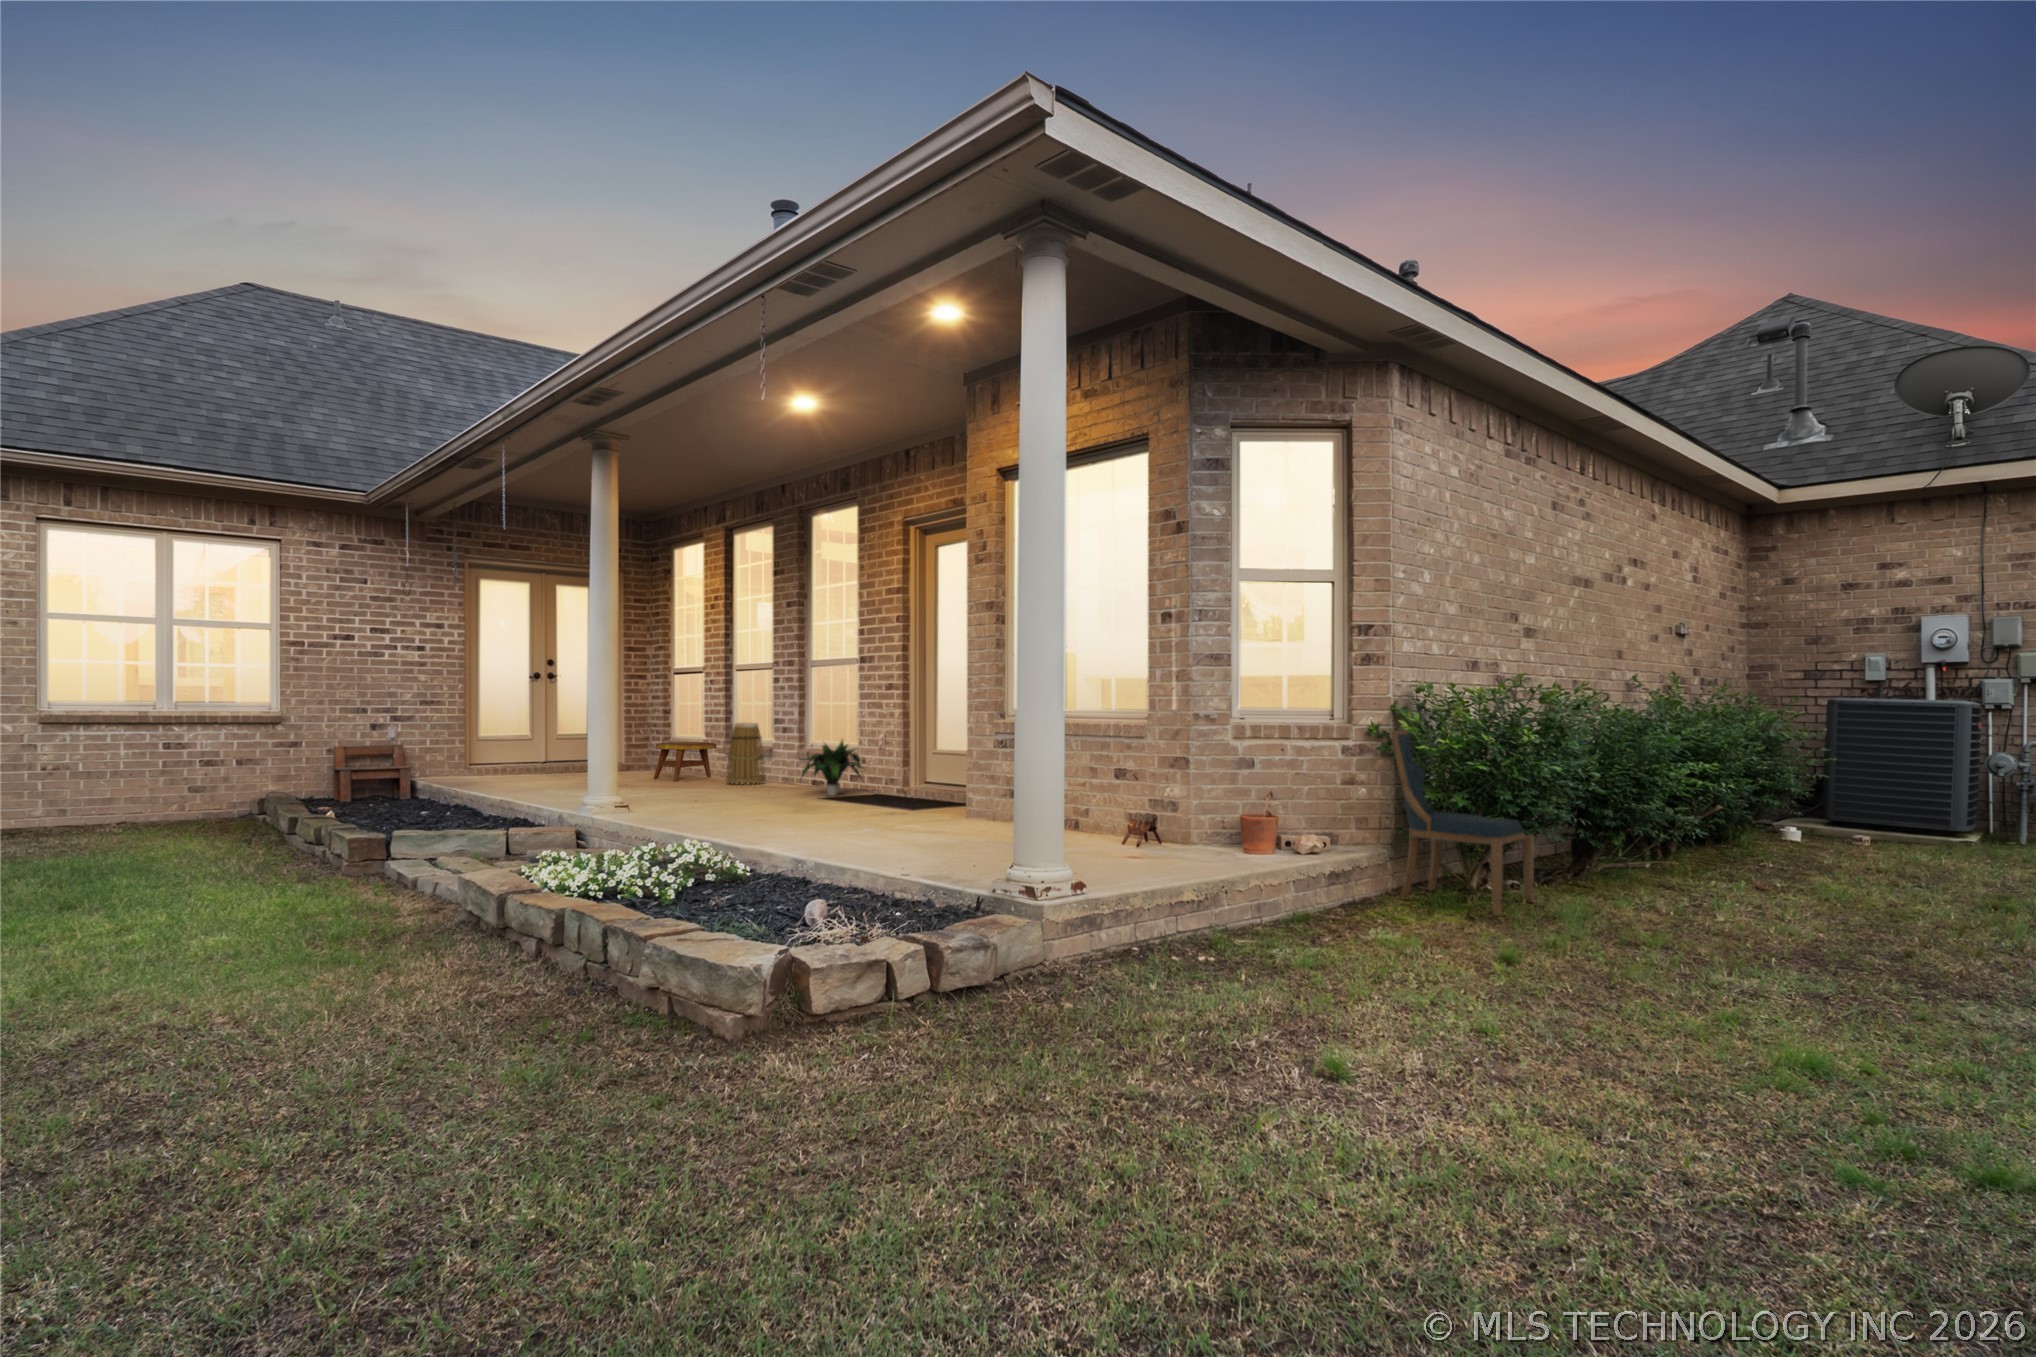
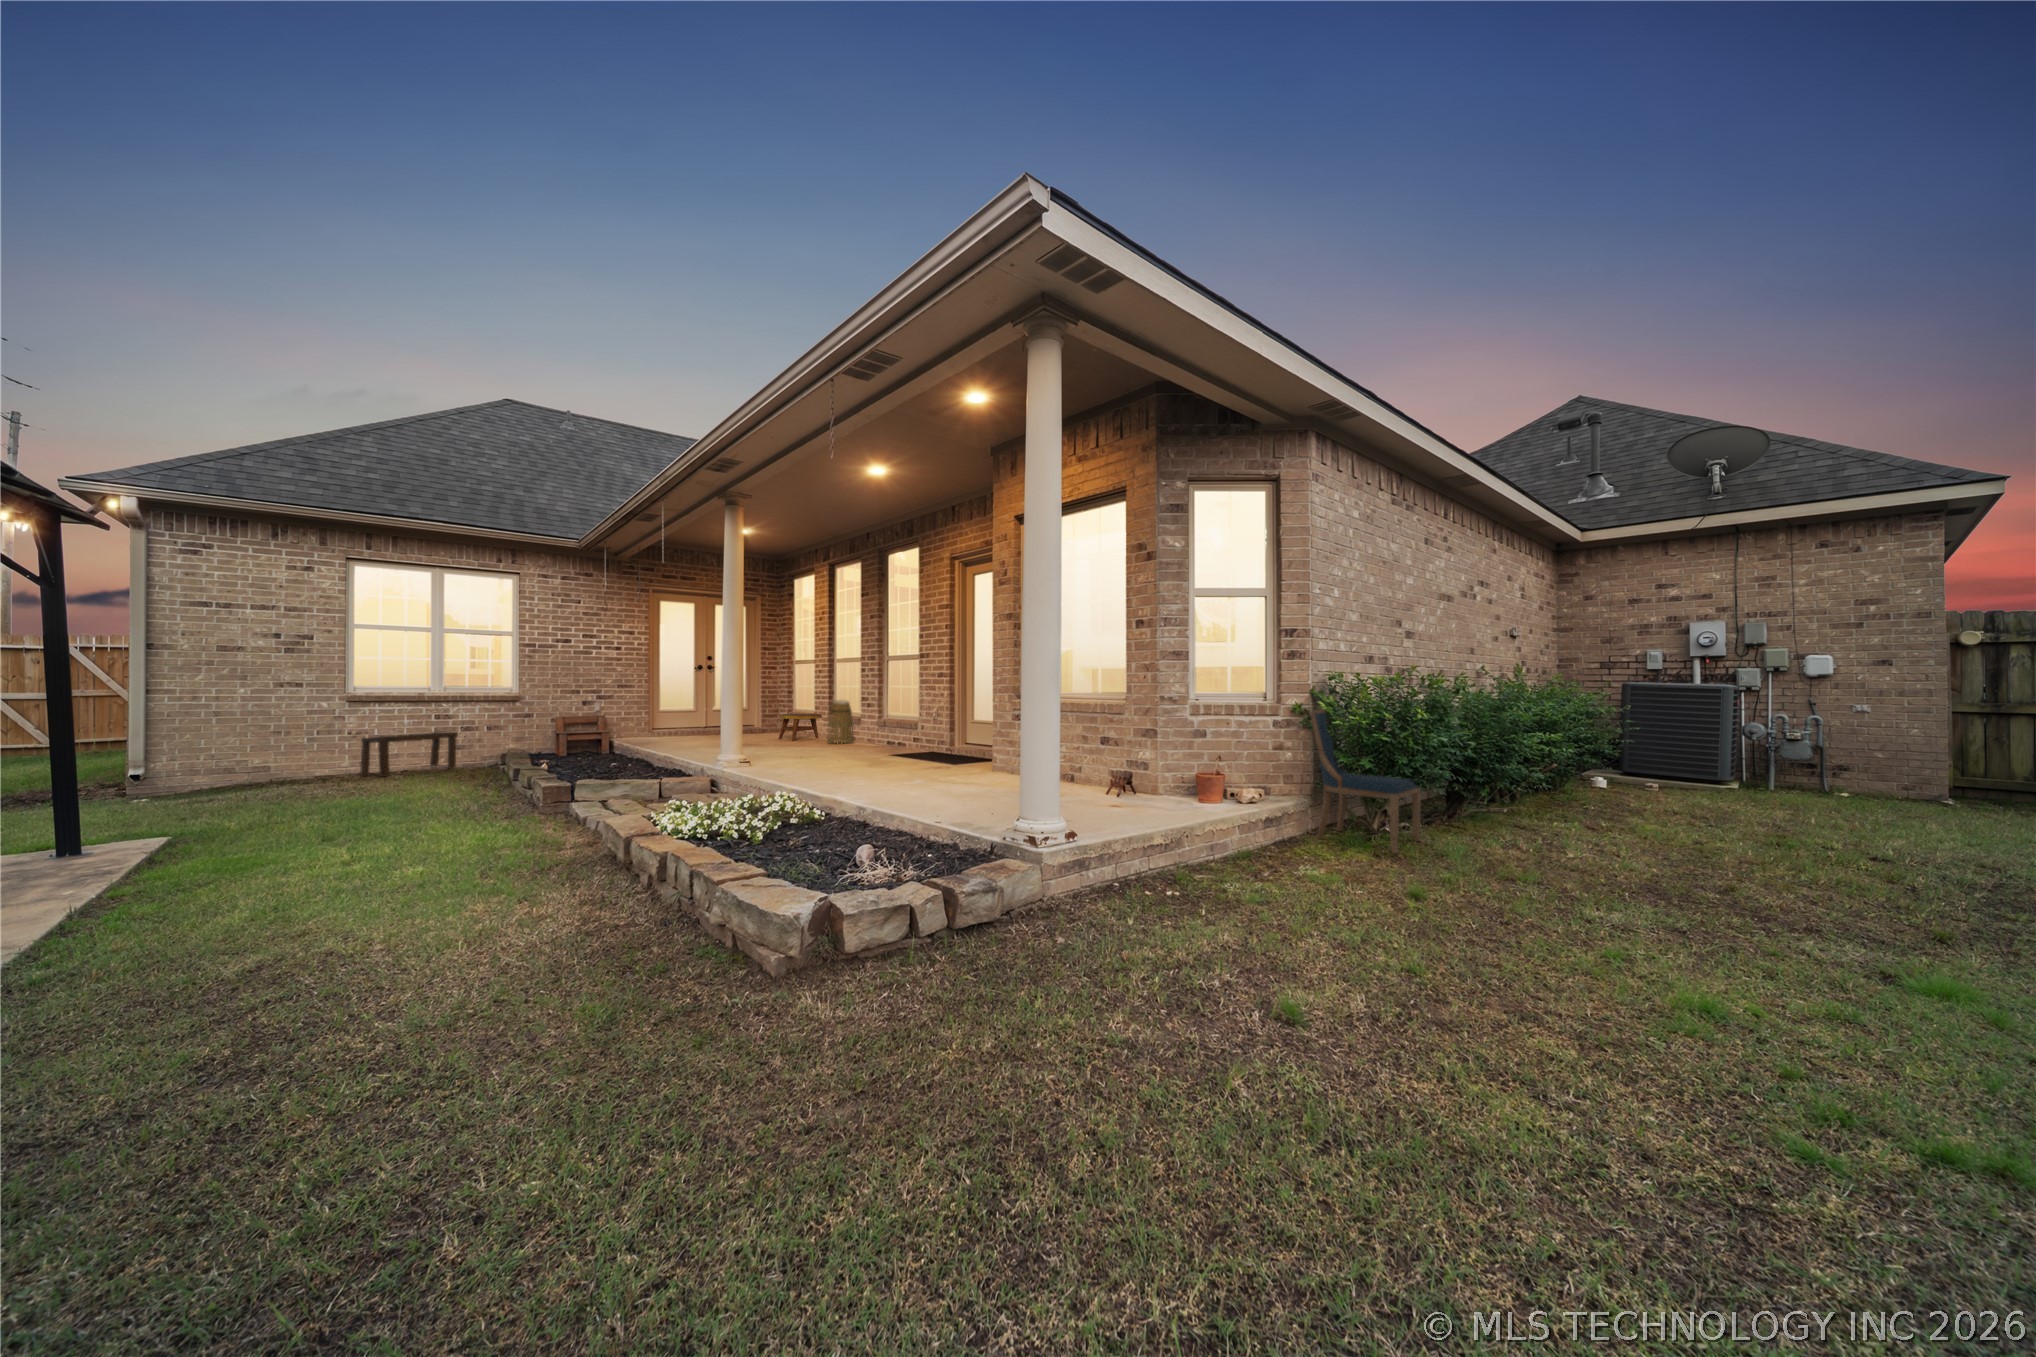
potted plant: present [800,740,863,796] -> none [874,712,925,753]
bench: none [60,767,197,830] -> present [360,732,458,777]

